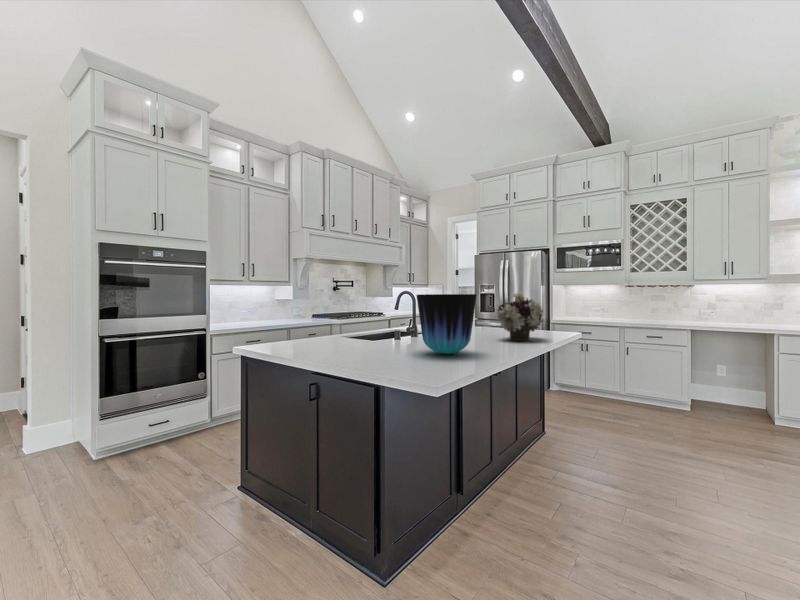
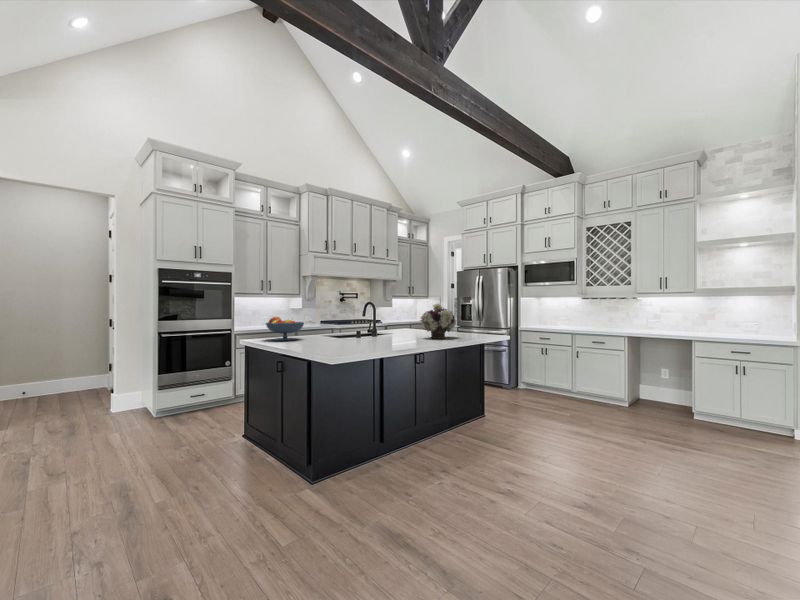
vase: present [417,294,477,354] -> none [347,305,386,344]
fruit bowl: none [278,312,335,349] -> present [266,317,304,341]

